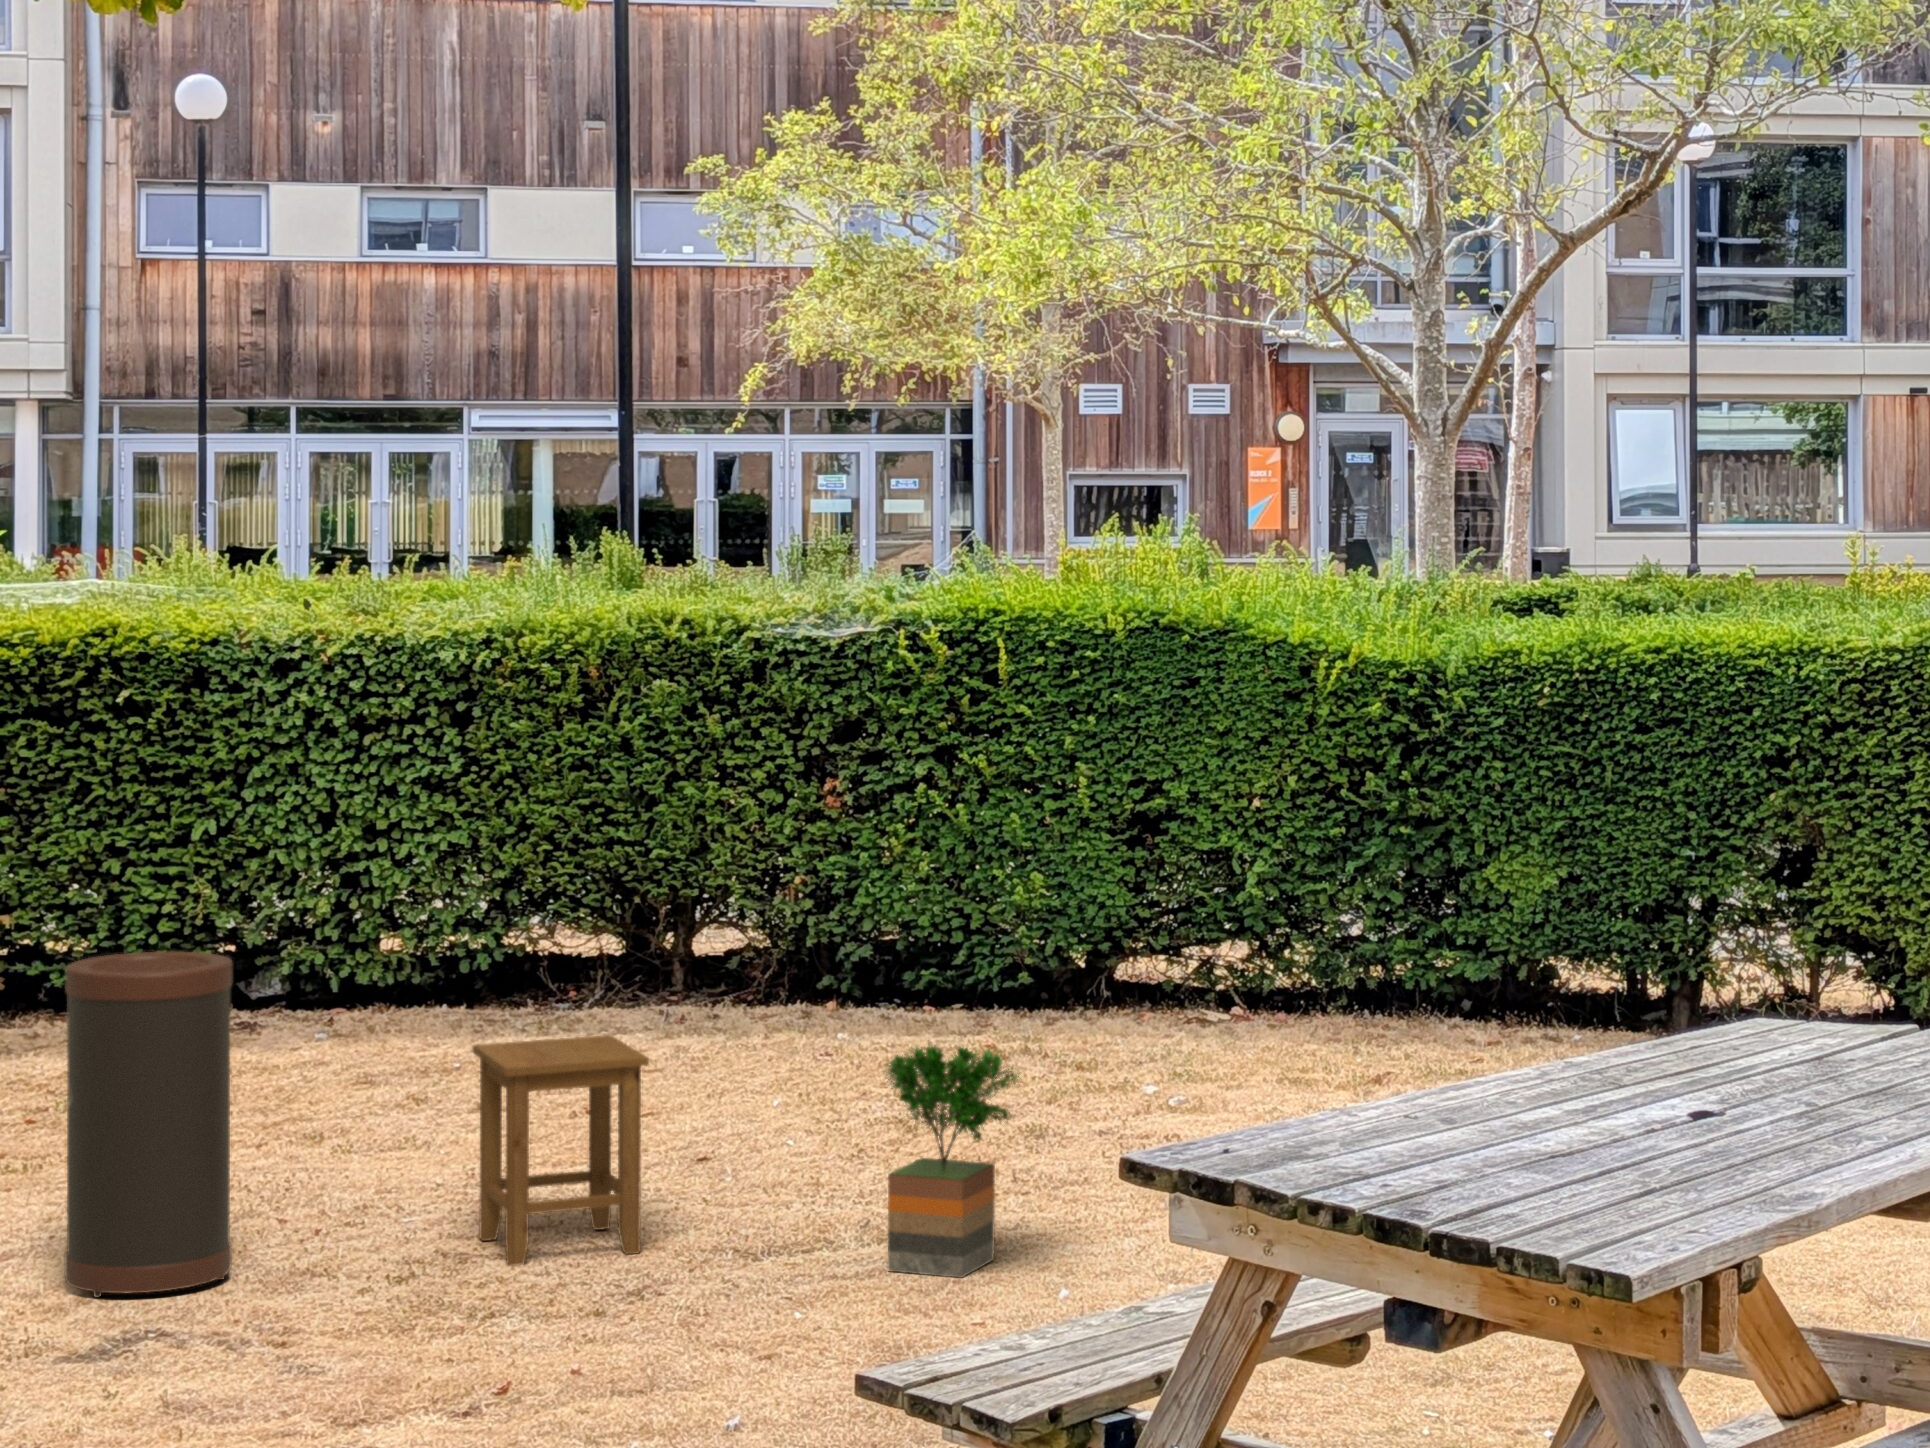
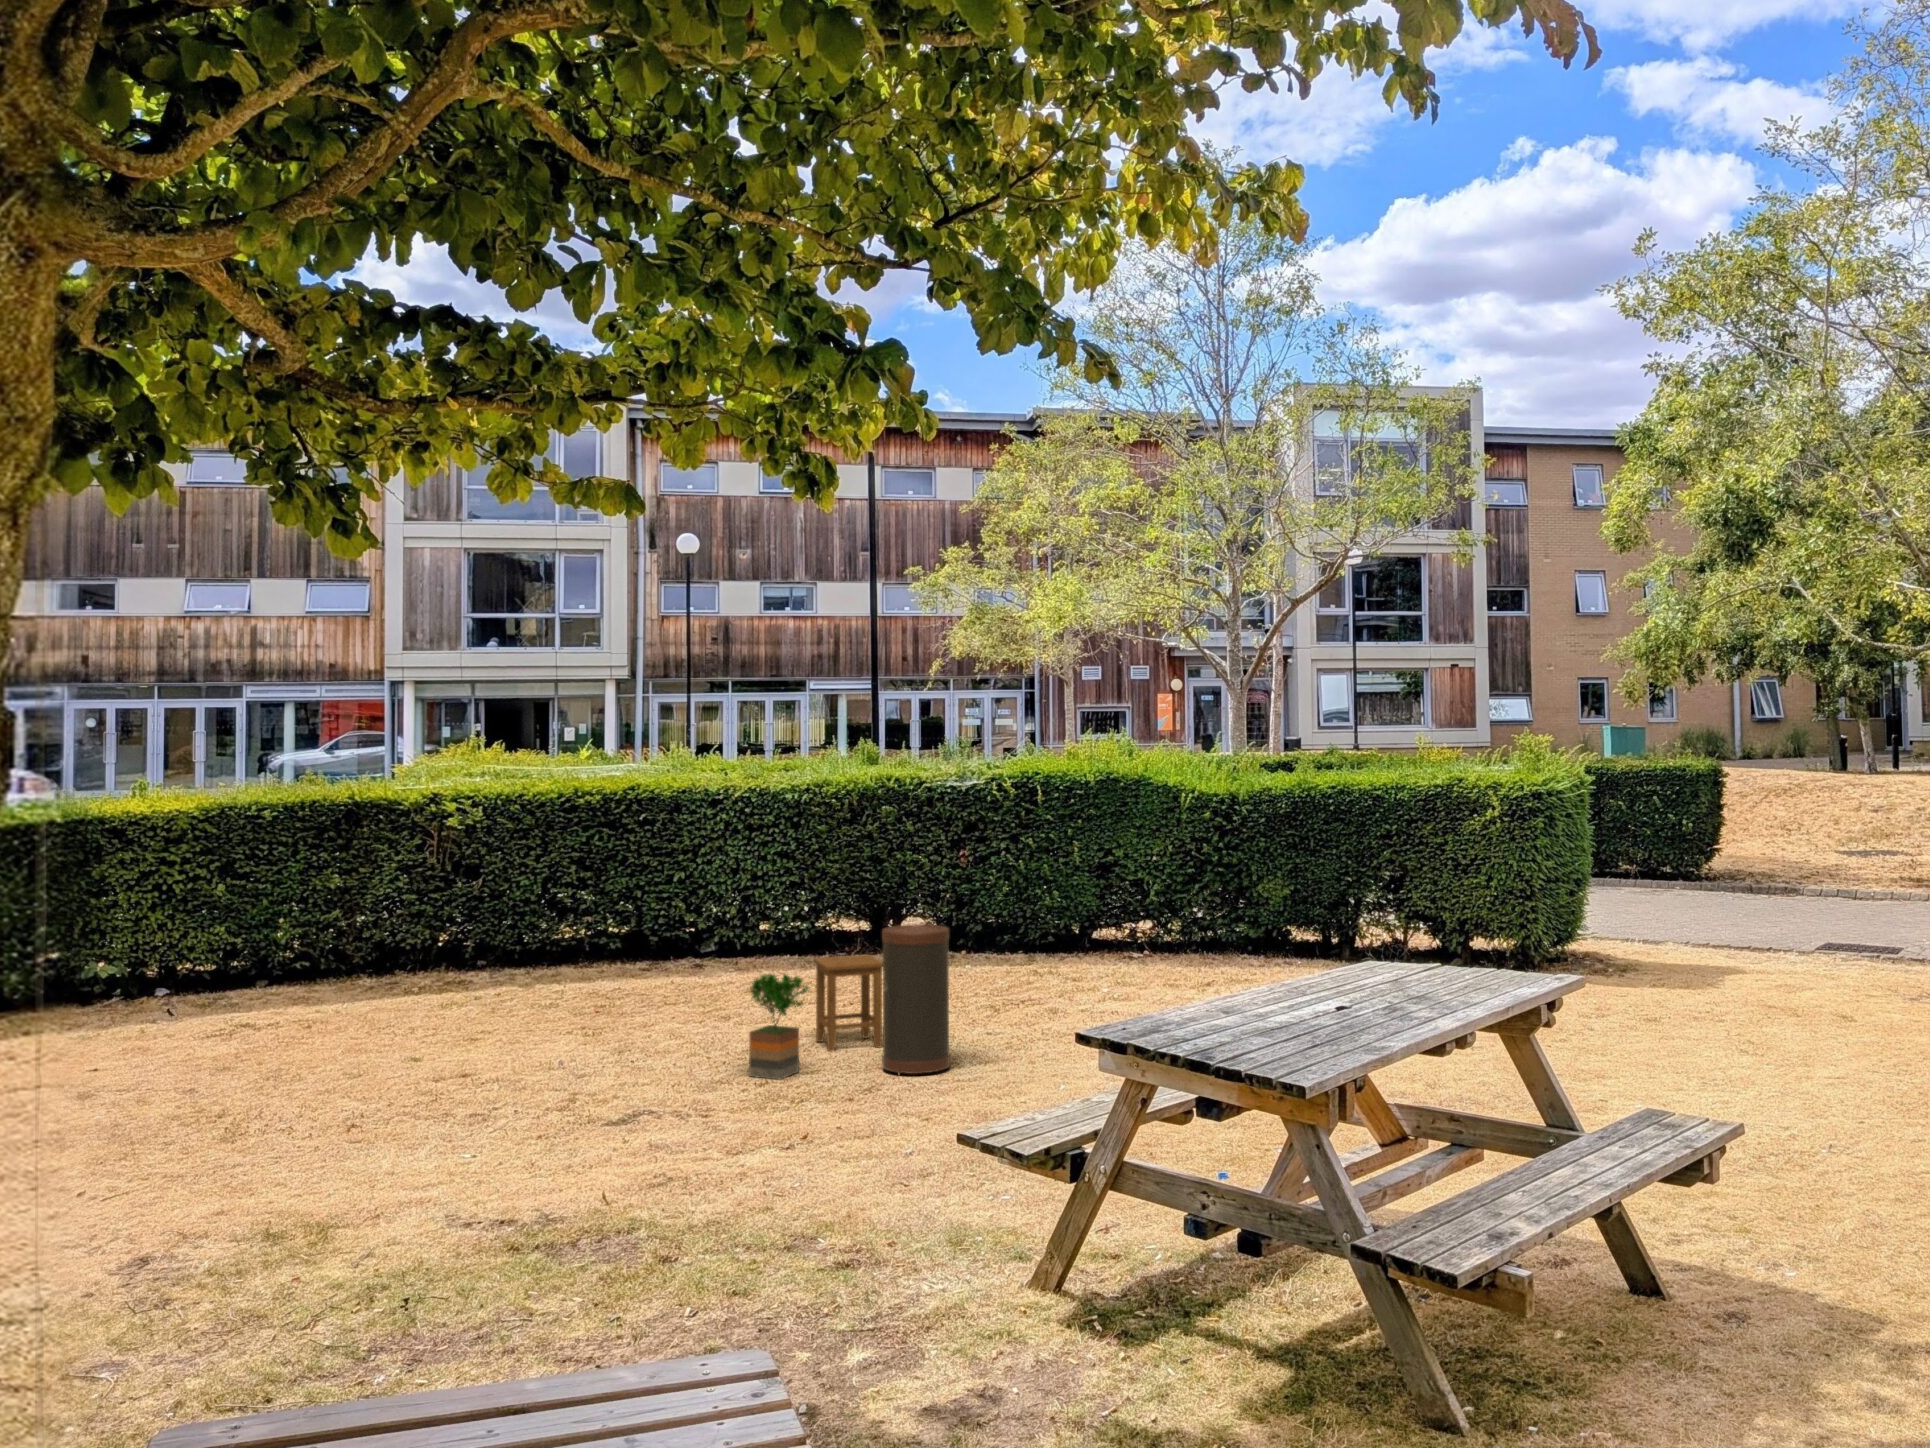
trash can: present [65,952,233,1297] -> present [882,924,950,1075]
potted tree: present [887,1044,1019,1278] -> present [749,974,809,1080]

